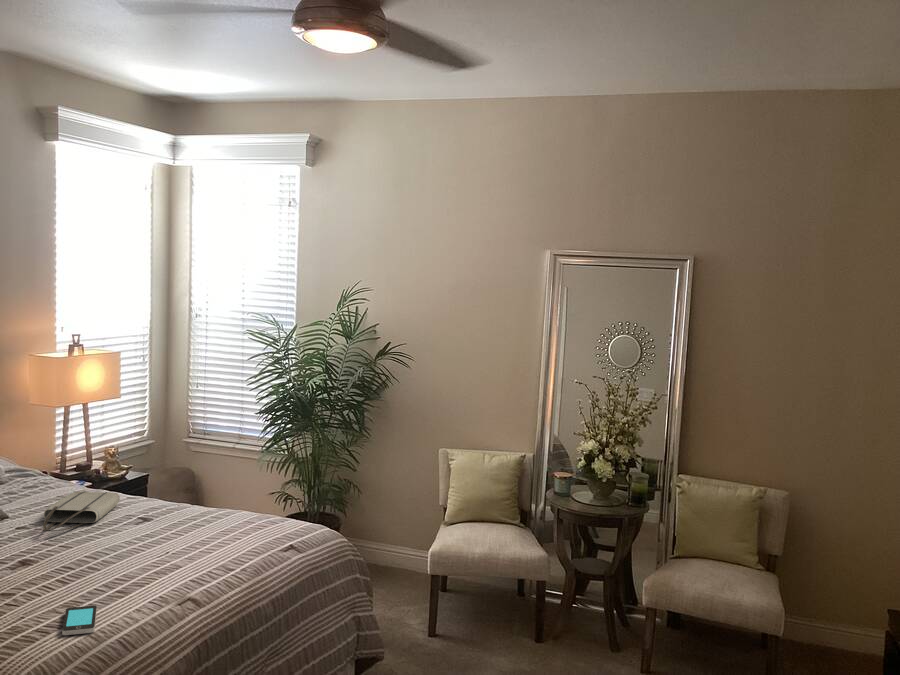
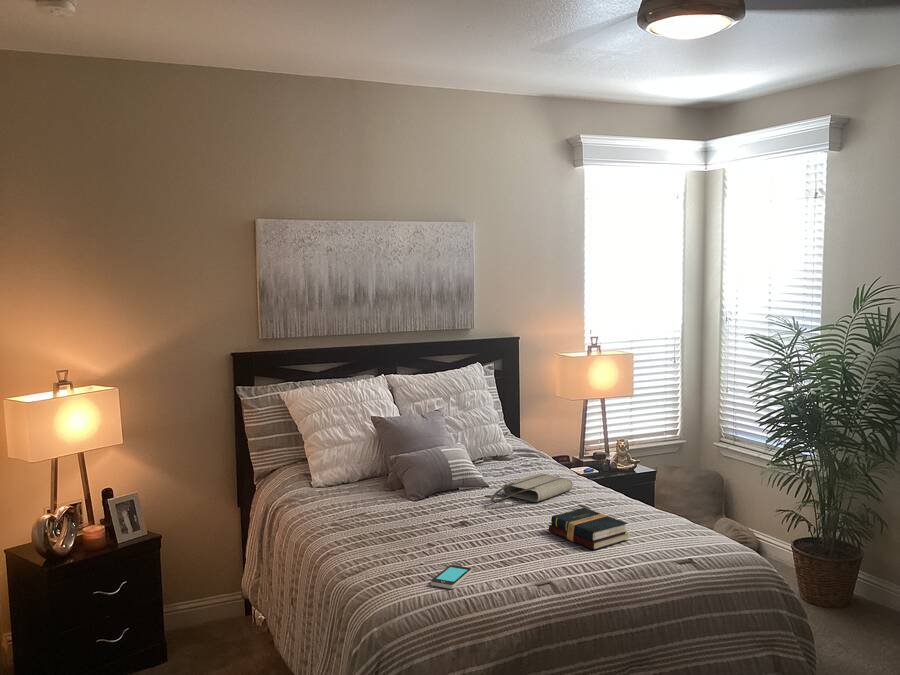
hardback book: none [139,518,226,557] -> present [549,508,629,550]

